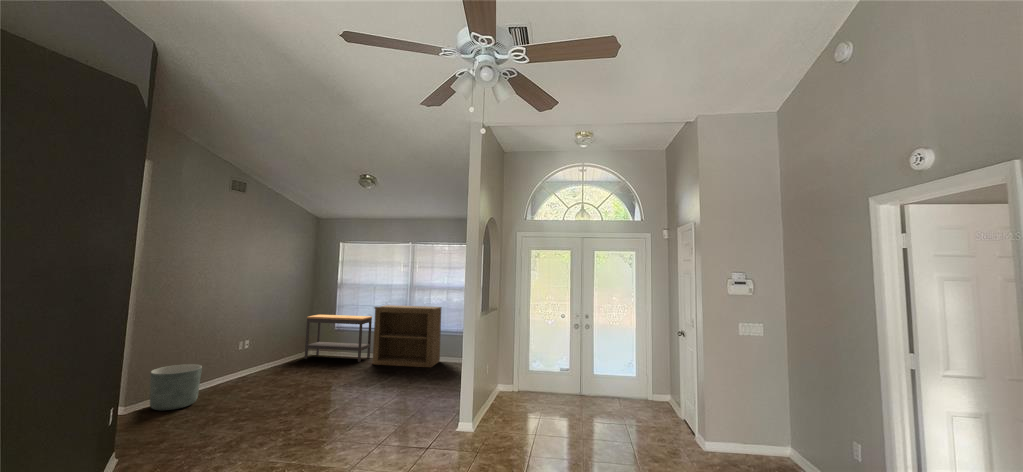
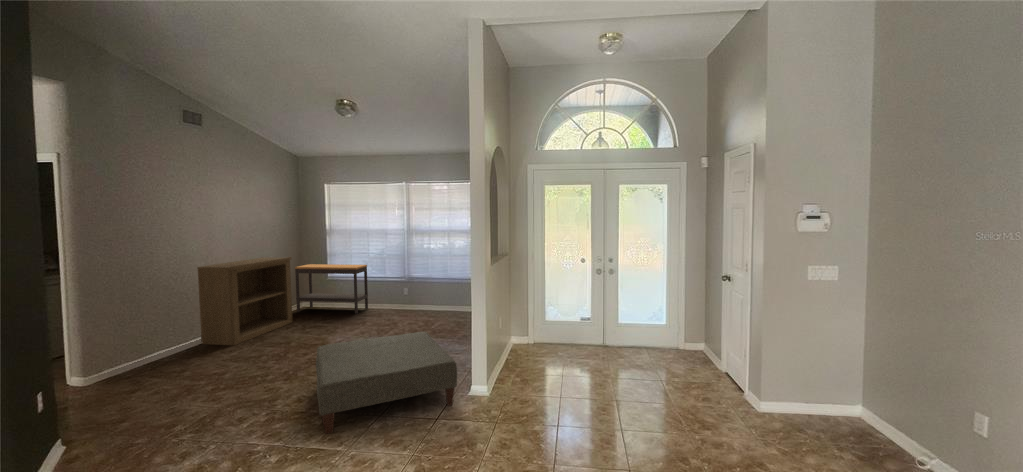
bookshelf: present [373,305,441,367] -> present [197,257,292,345]
planter: present [150,364,202,410] -> none [111,327,173,379]
ottoman: none [327,375,447,457] -> present [316,332,457,434]

